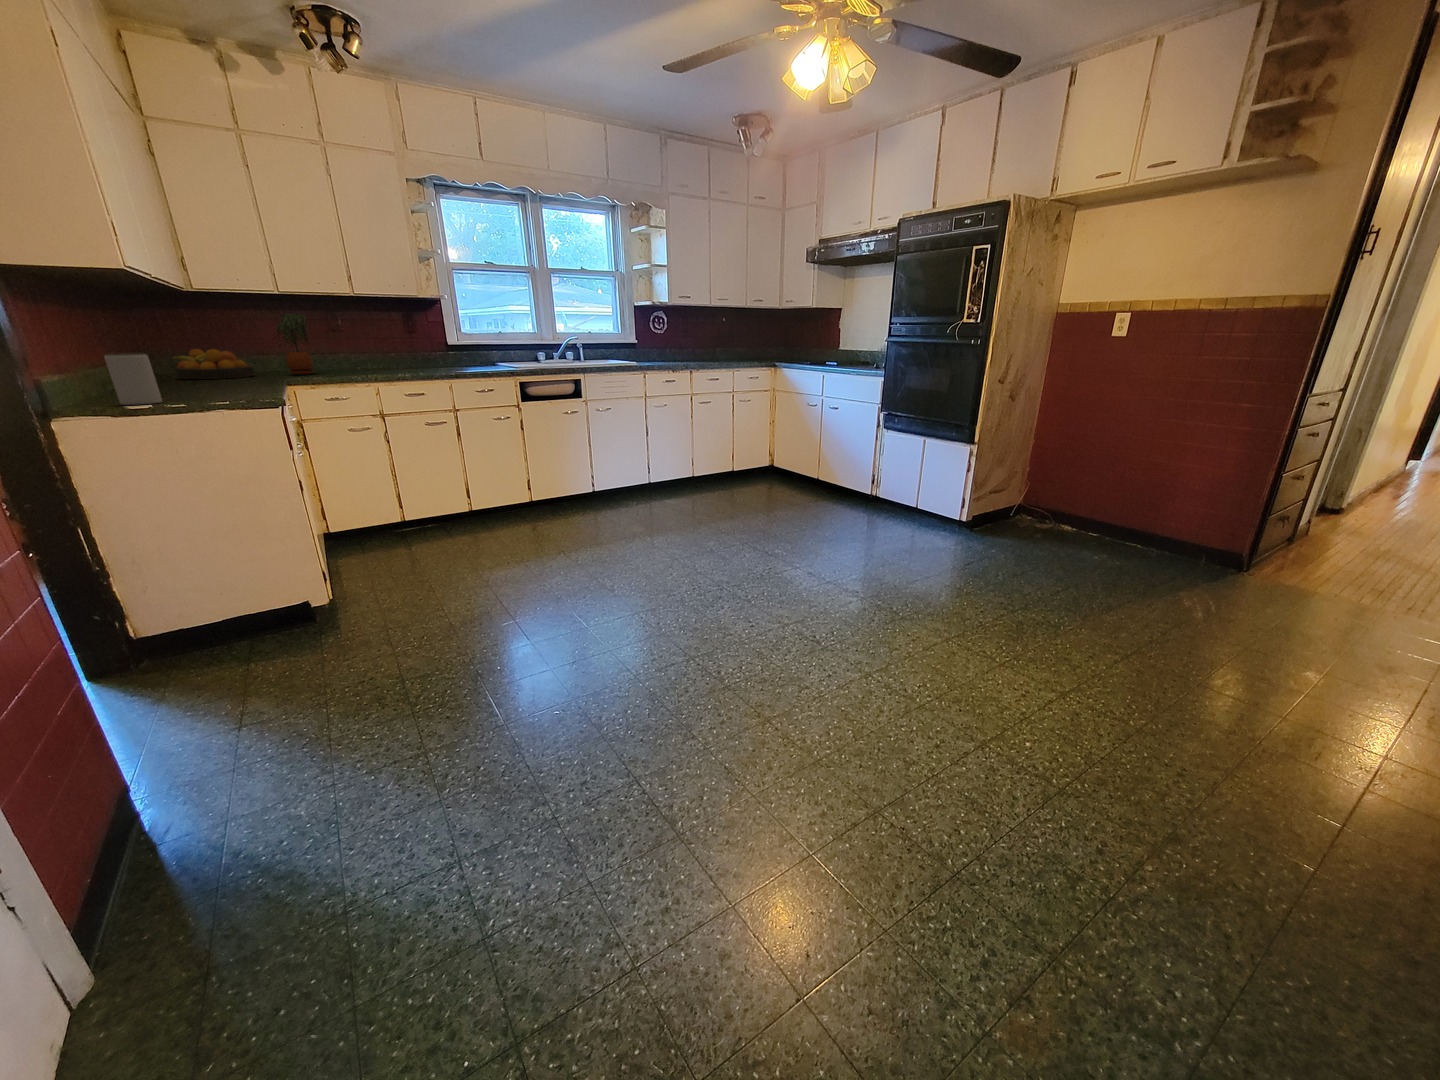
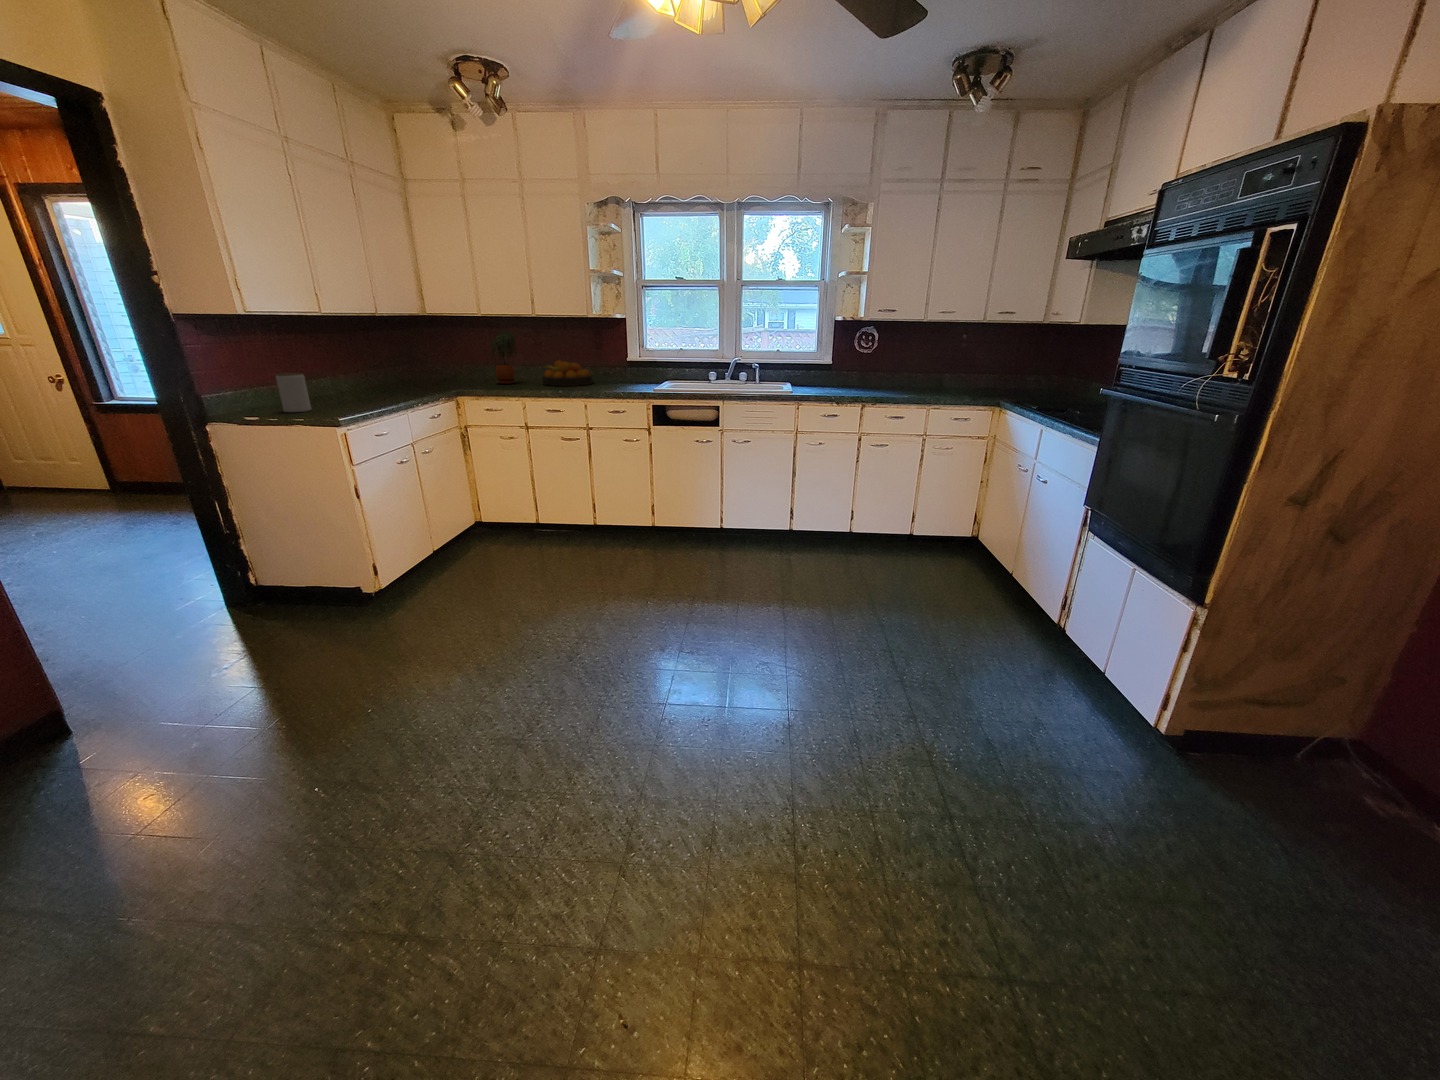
fruit bowl: present [172,349,255,379] -> present [542,360,593,386]

